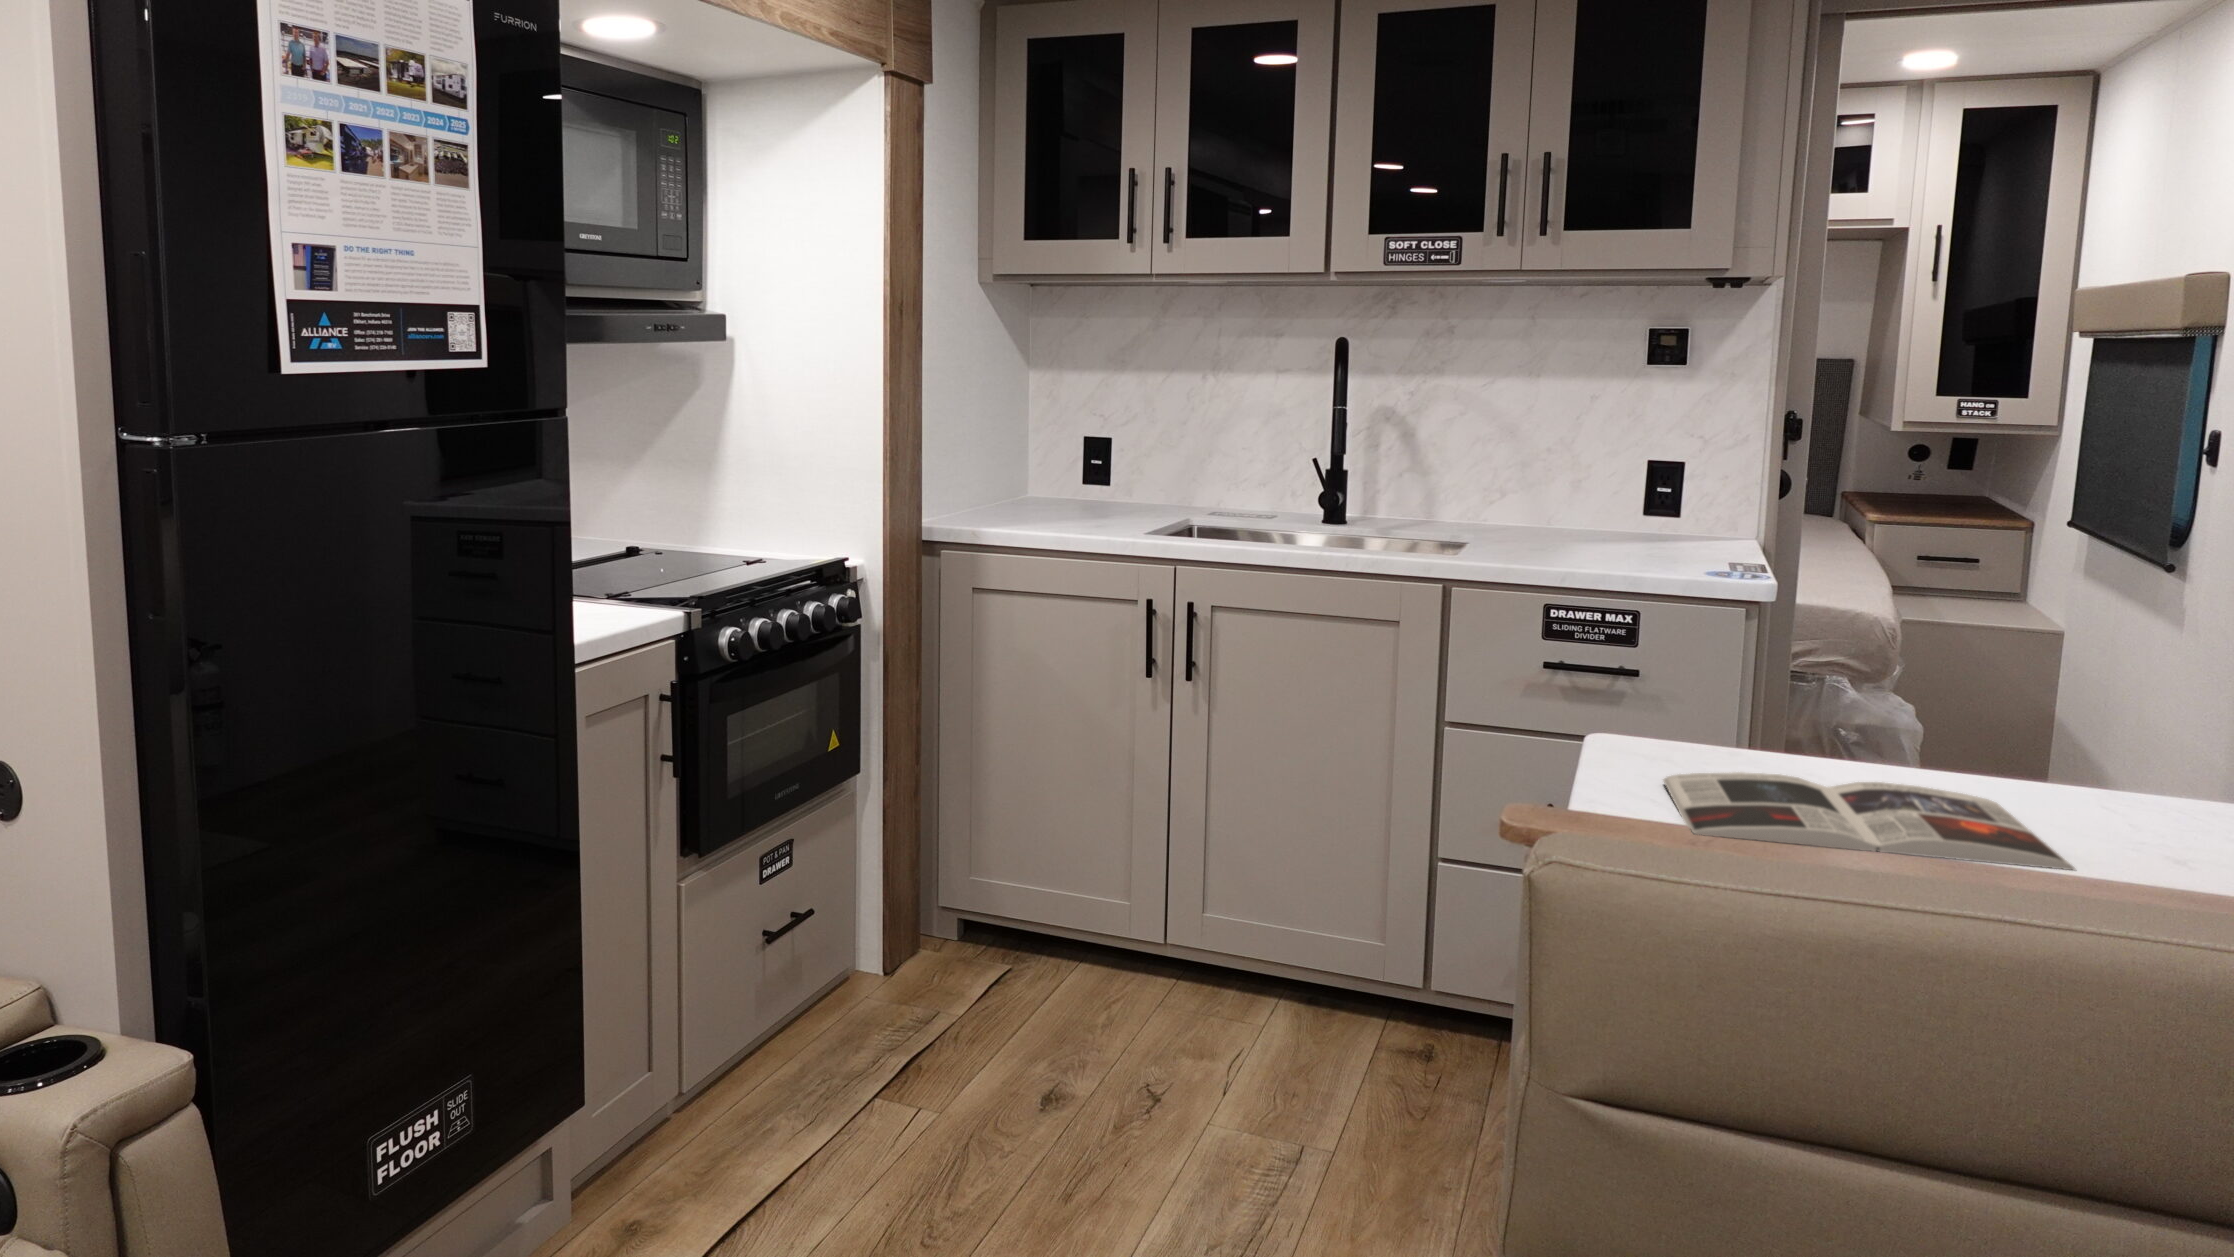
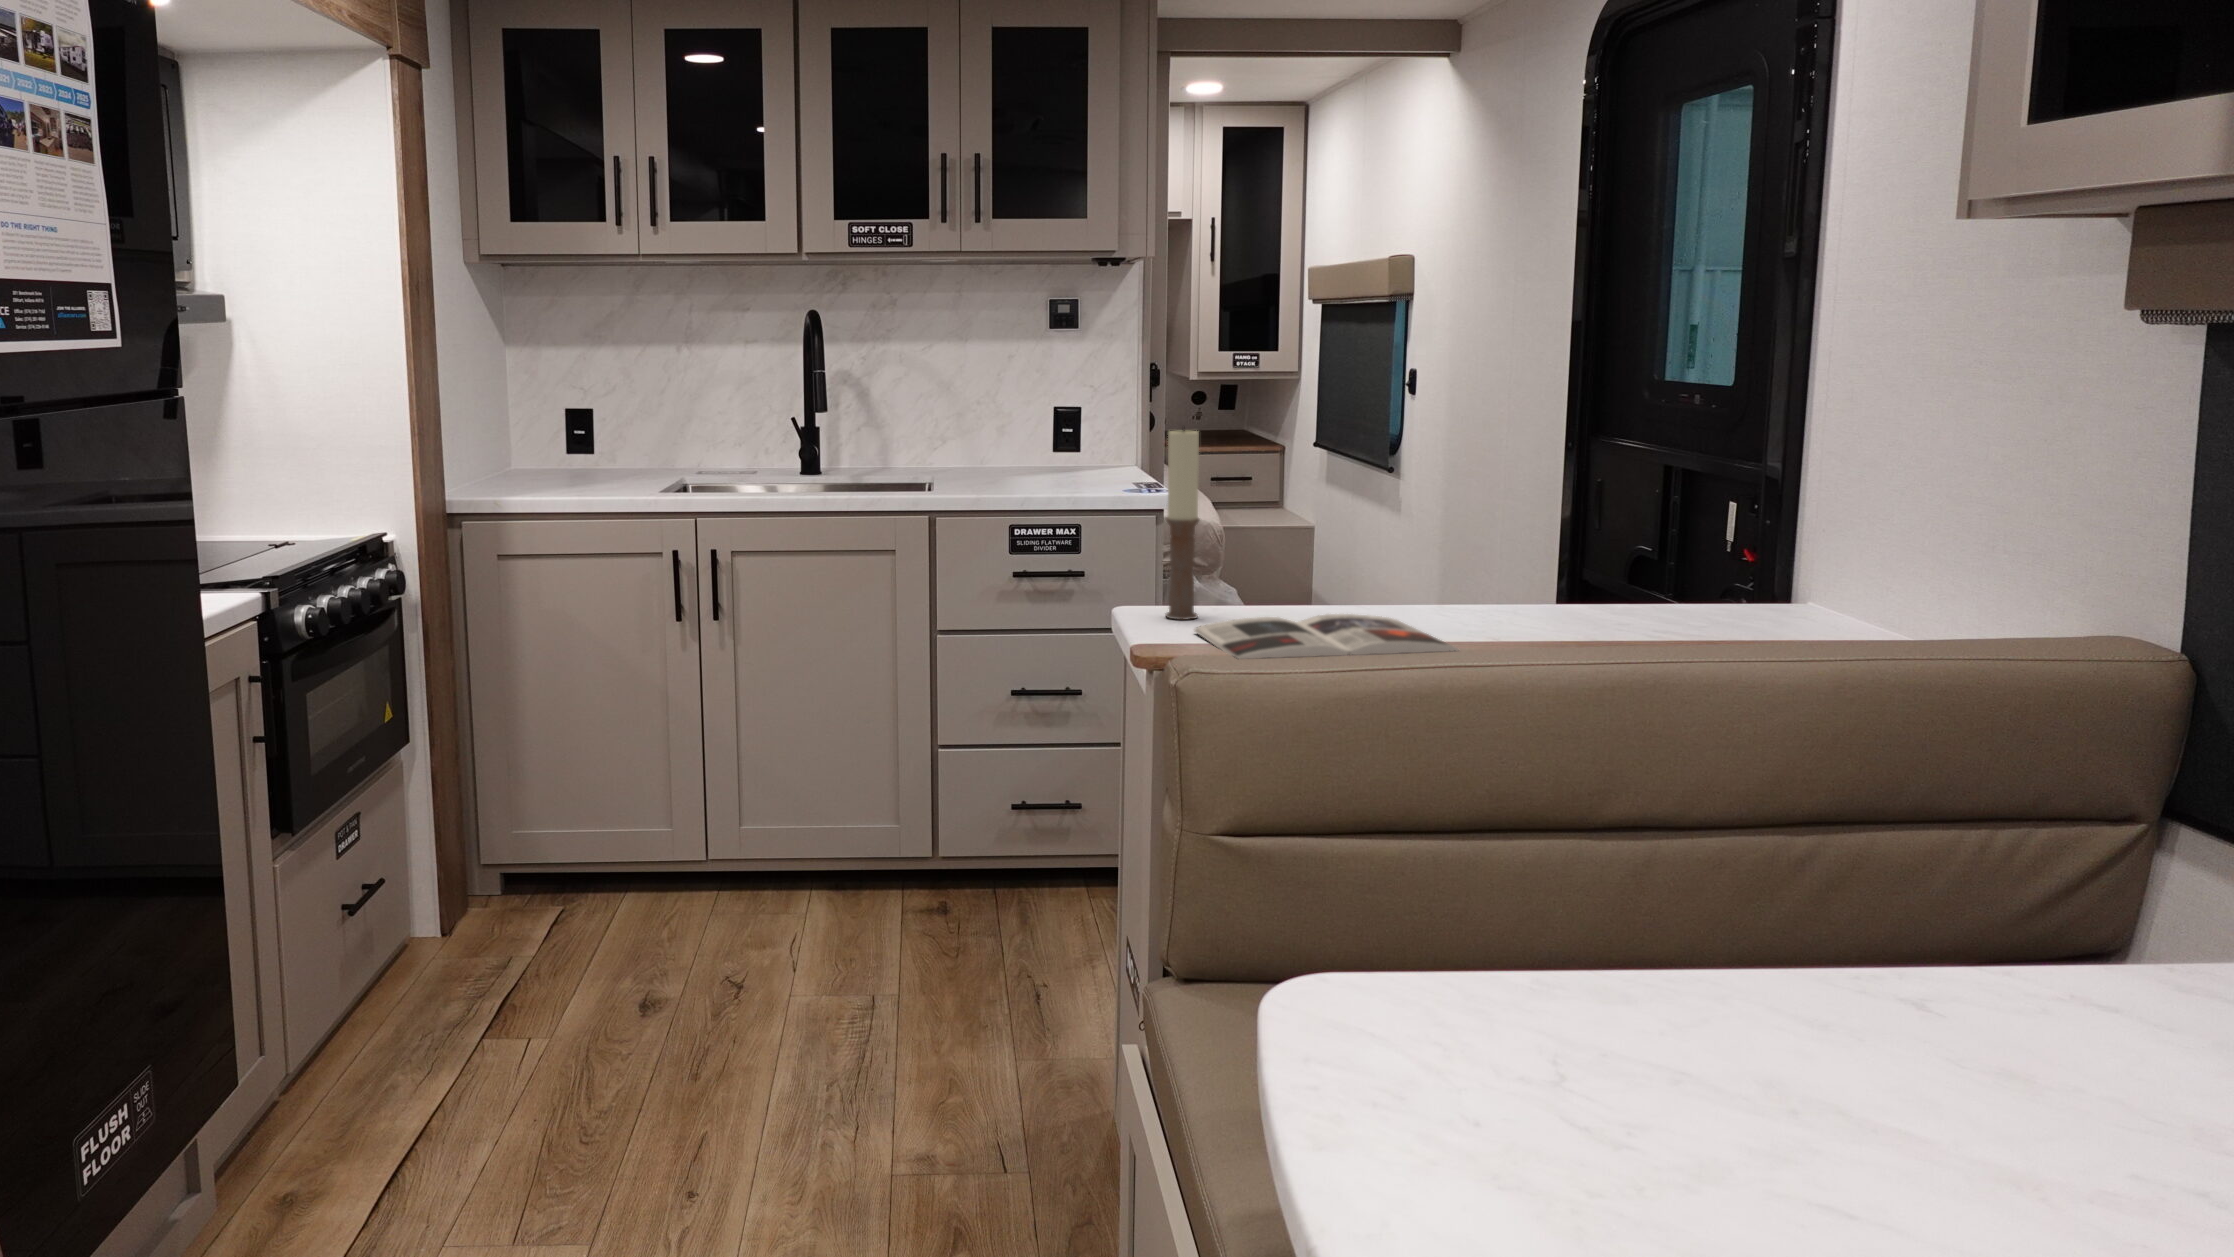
candle: none [1644,502,1706,761] -> present [1166,427,1199,620]

